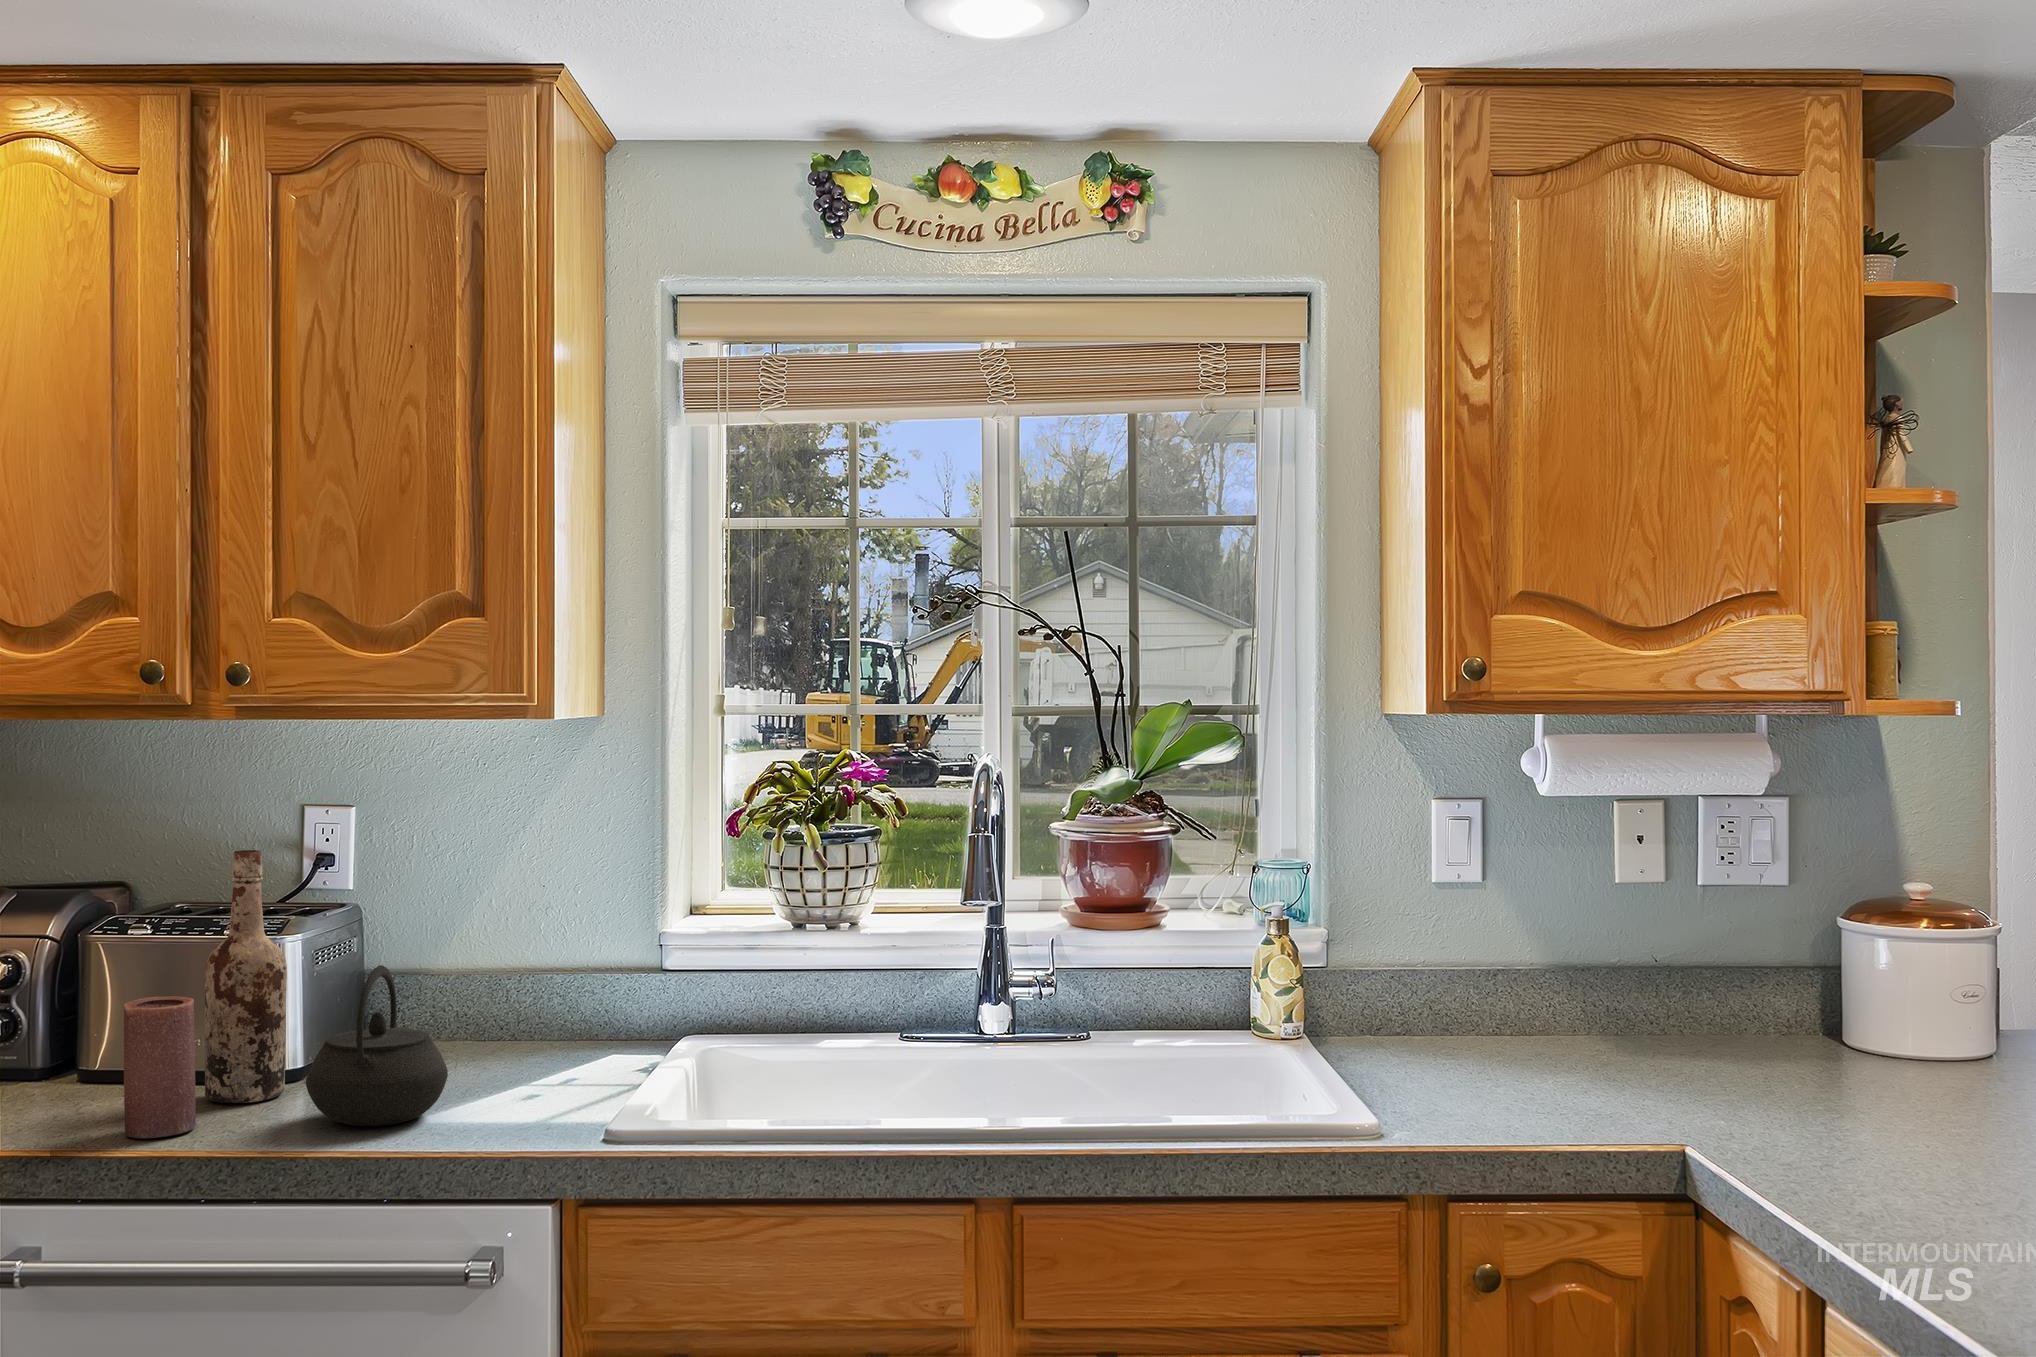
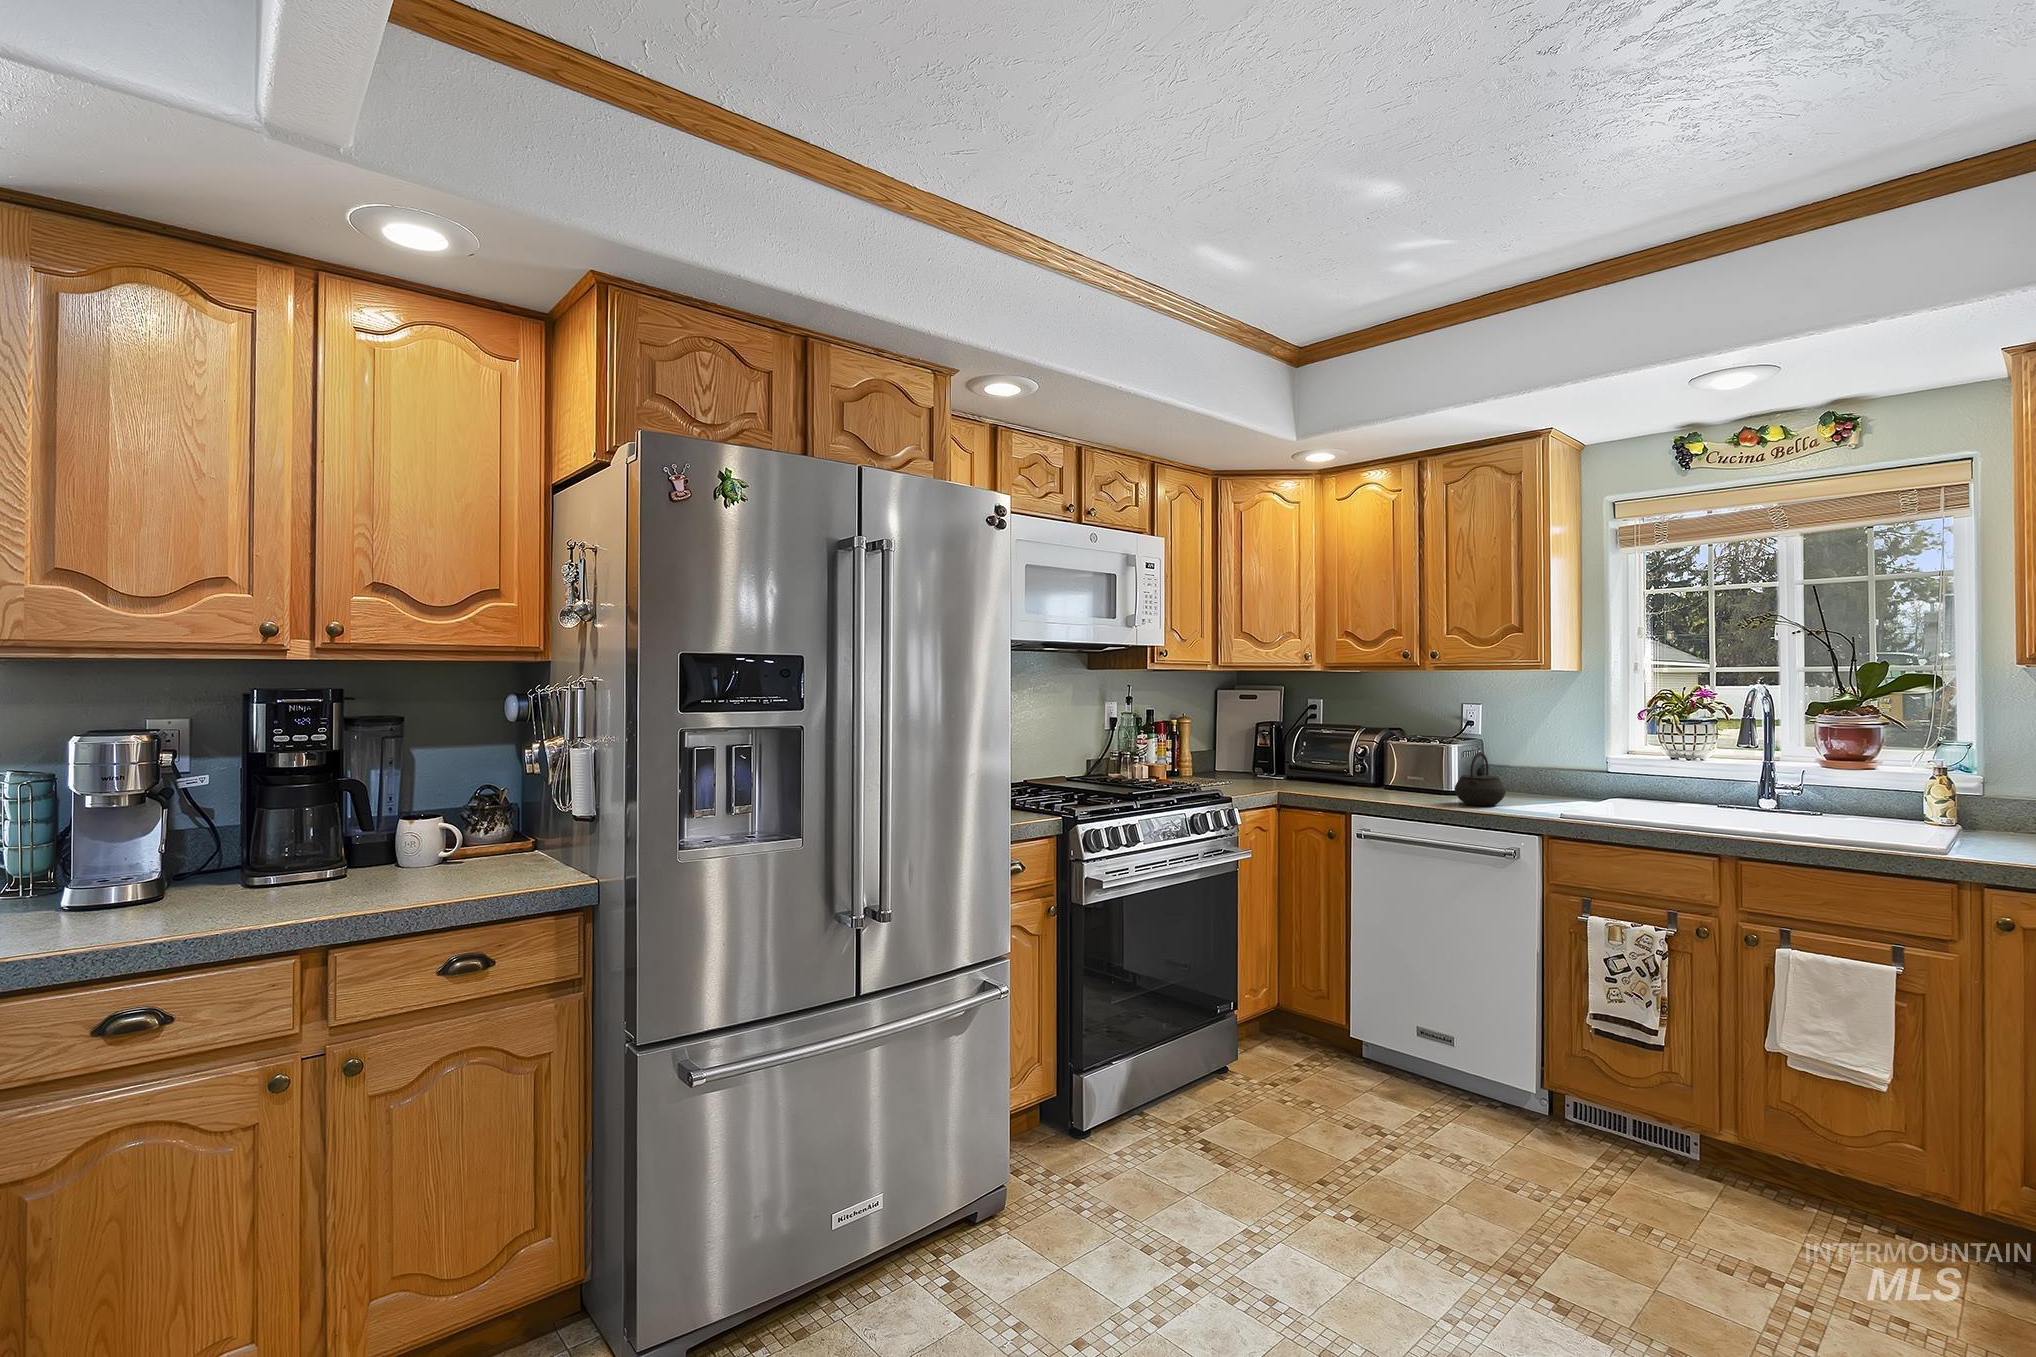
wine bottle: present [205,850,287,1103] -> none [1423,714,1451,798]
candle: present [123,996,197,1138] -> none [1396,758,1419,801]

